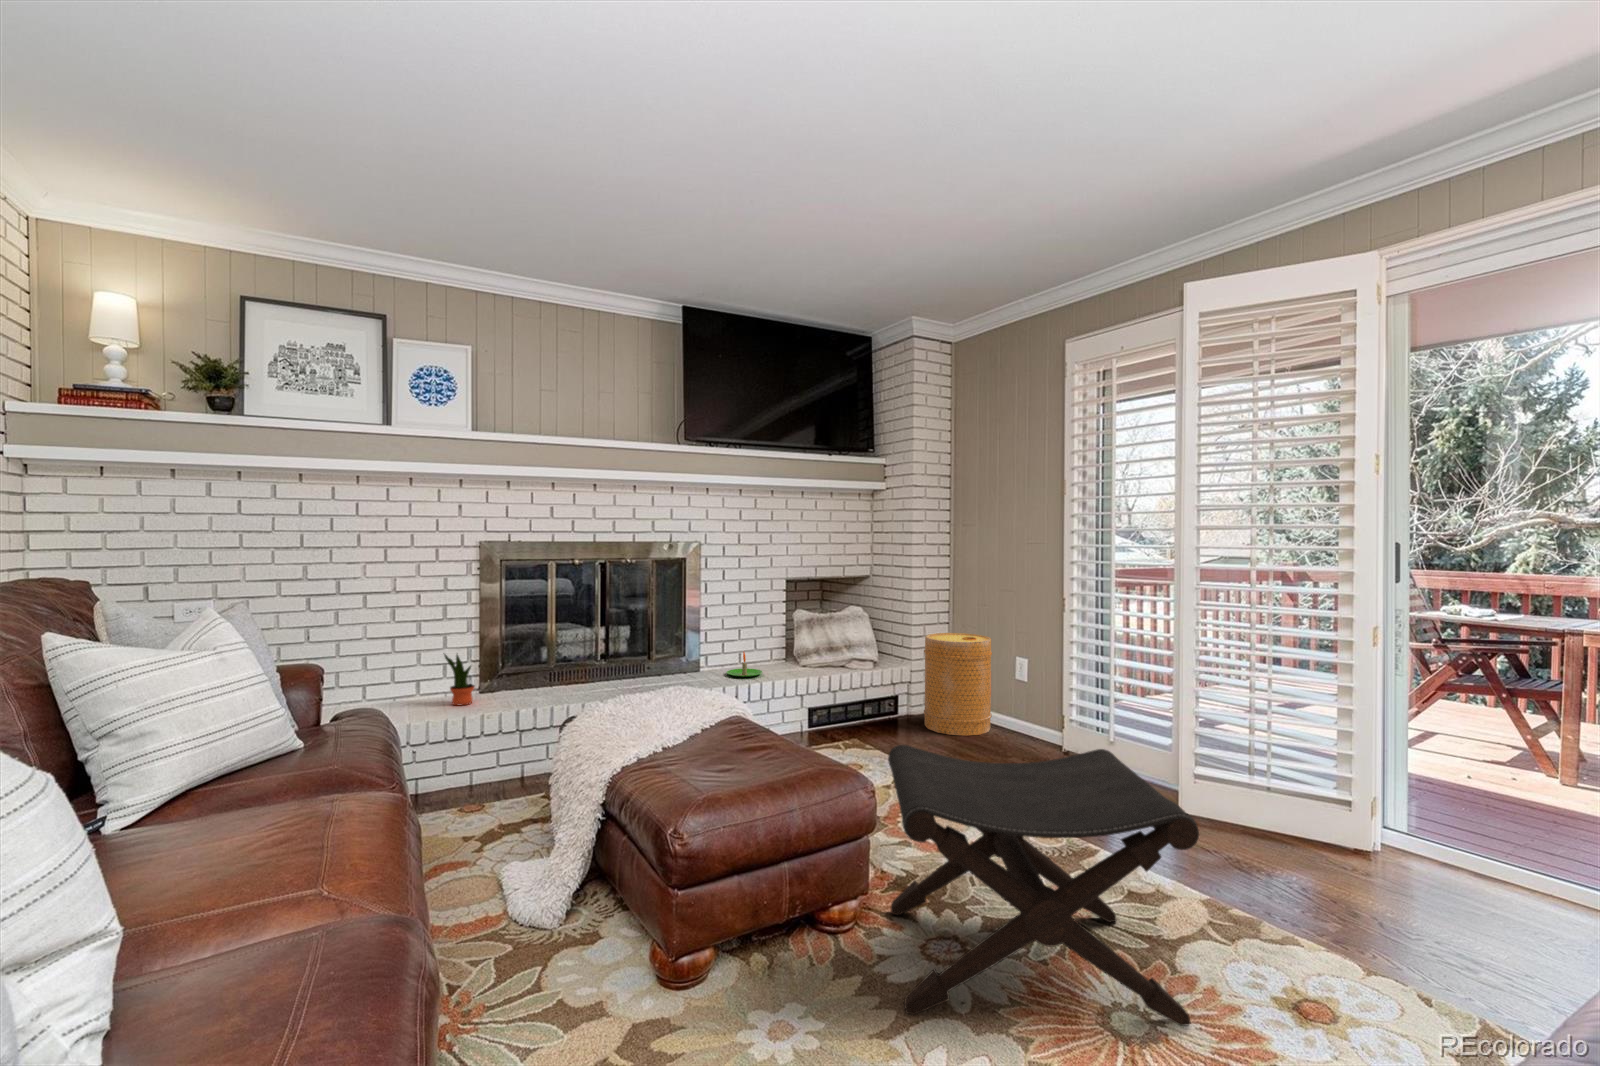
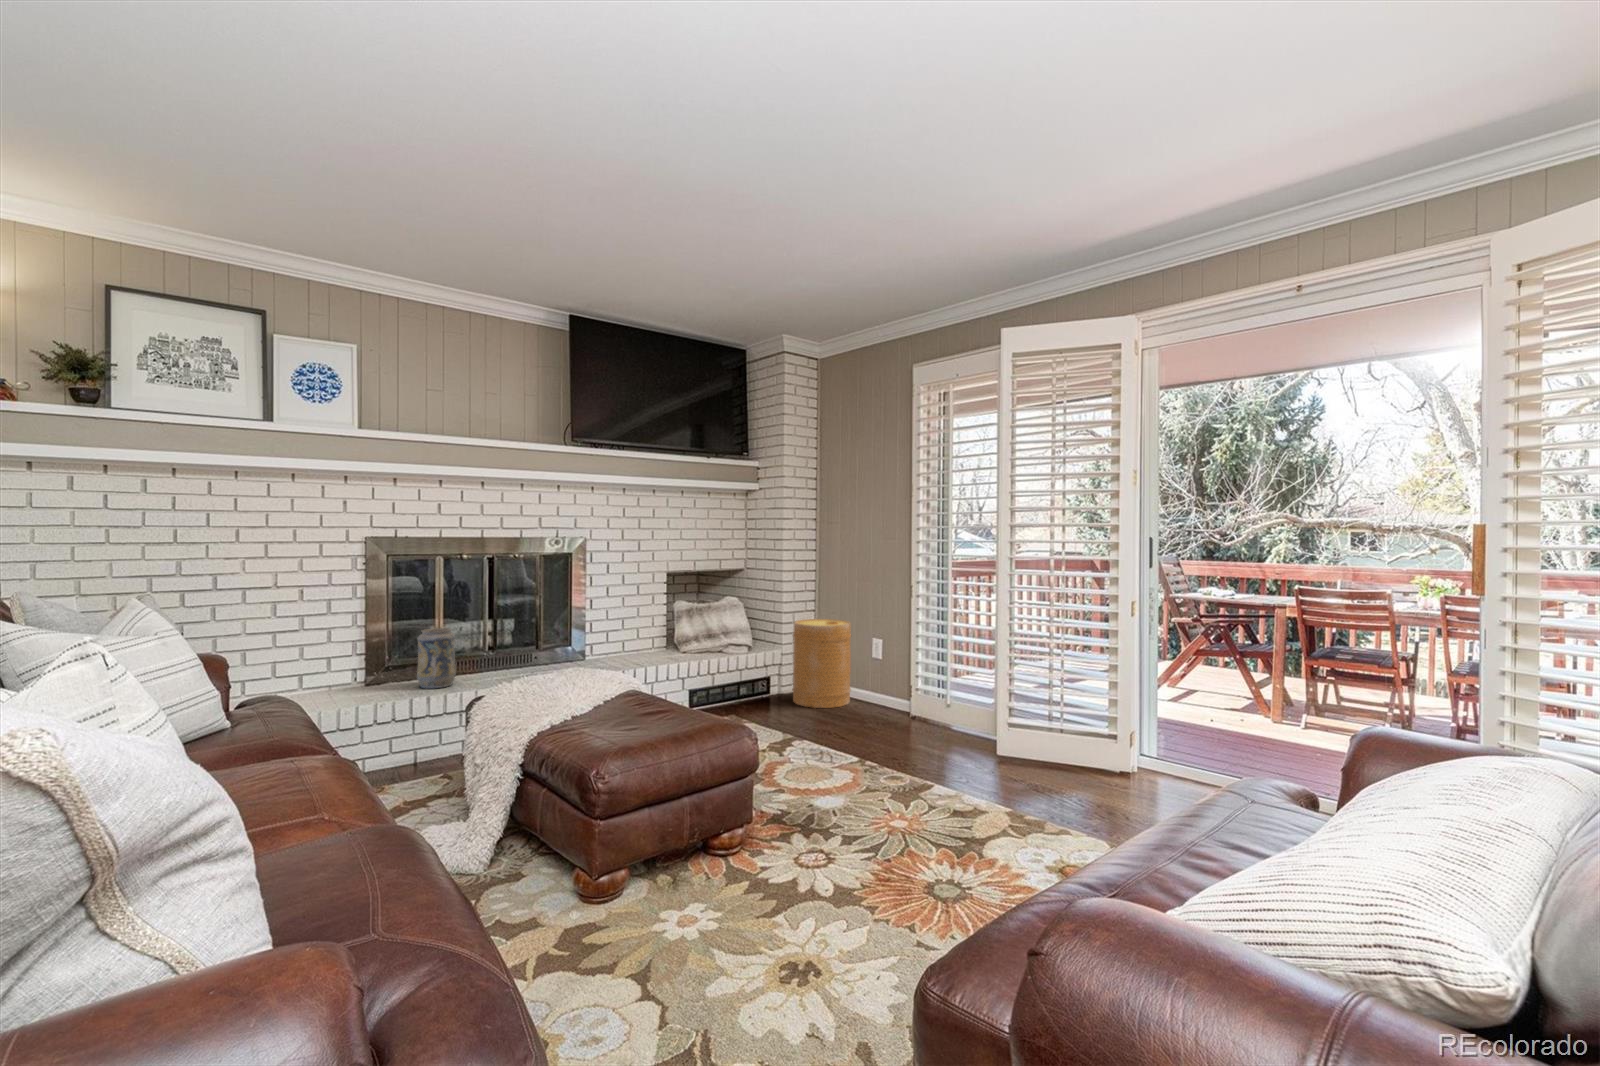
decorative vase: none [527,636,565,700] -> present [417,628,456,688]
candle: present [727,652,762,677] -> none [611,639,646,663]
potted plant: present [444,654,475,706] -> none [332,644,364,696]
footstool: present [888,745,1199,1026] -> none [767,697,997,902]

